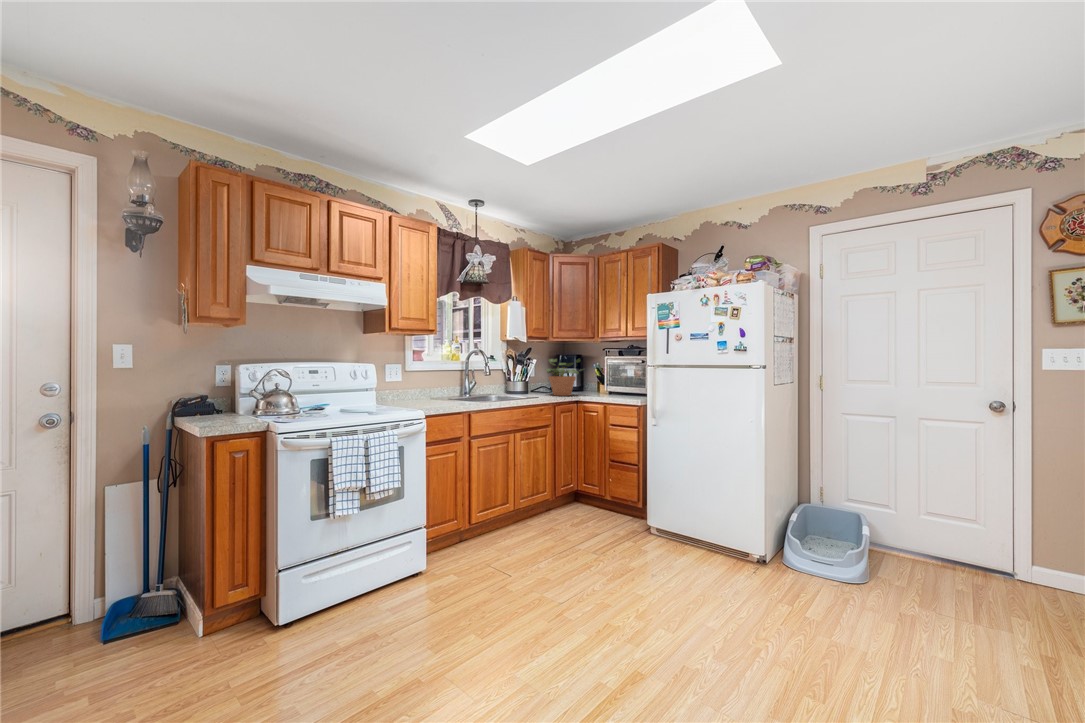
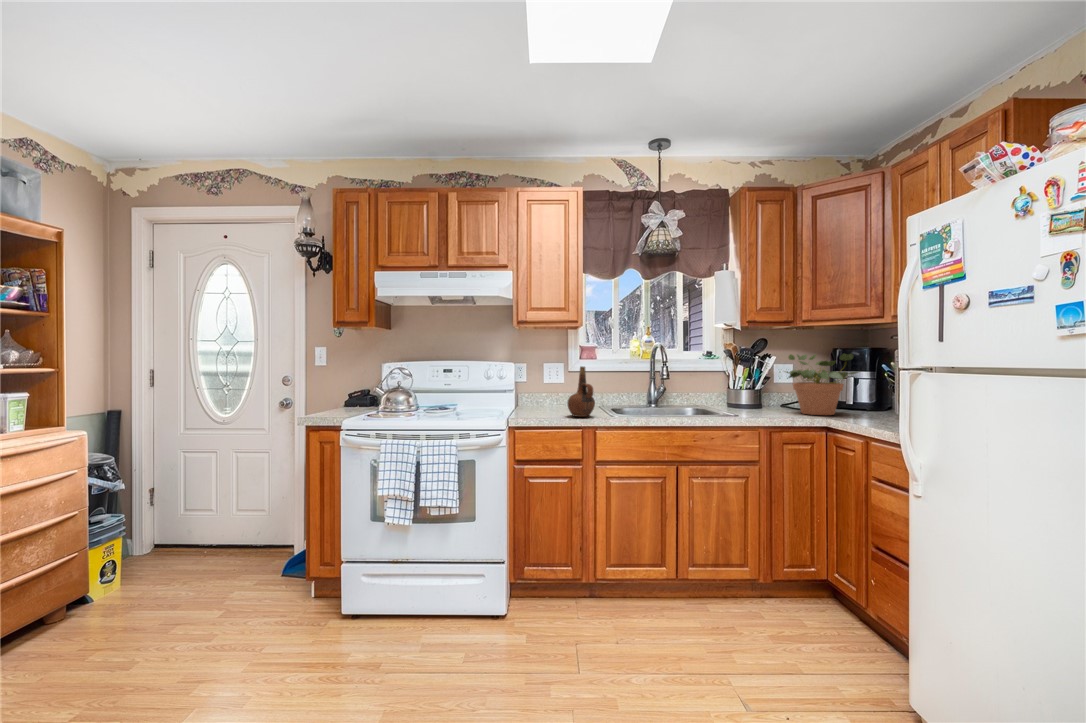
ceramic pitcher: none [439,367,463,406] -> present [567,366,595,417]

